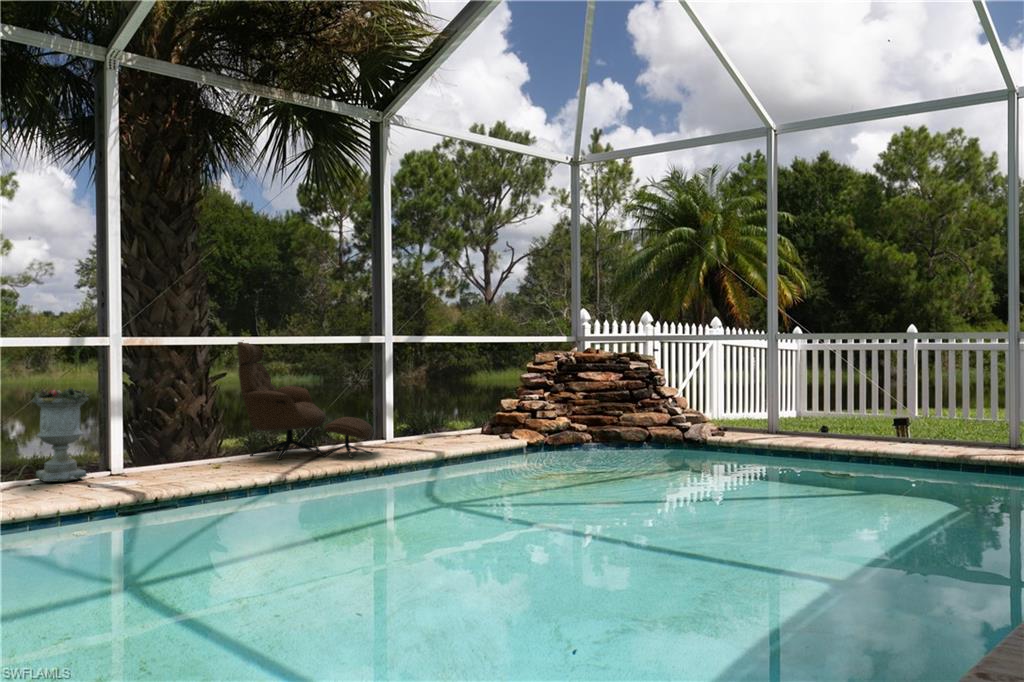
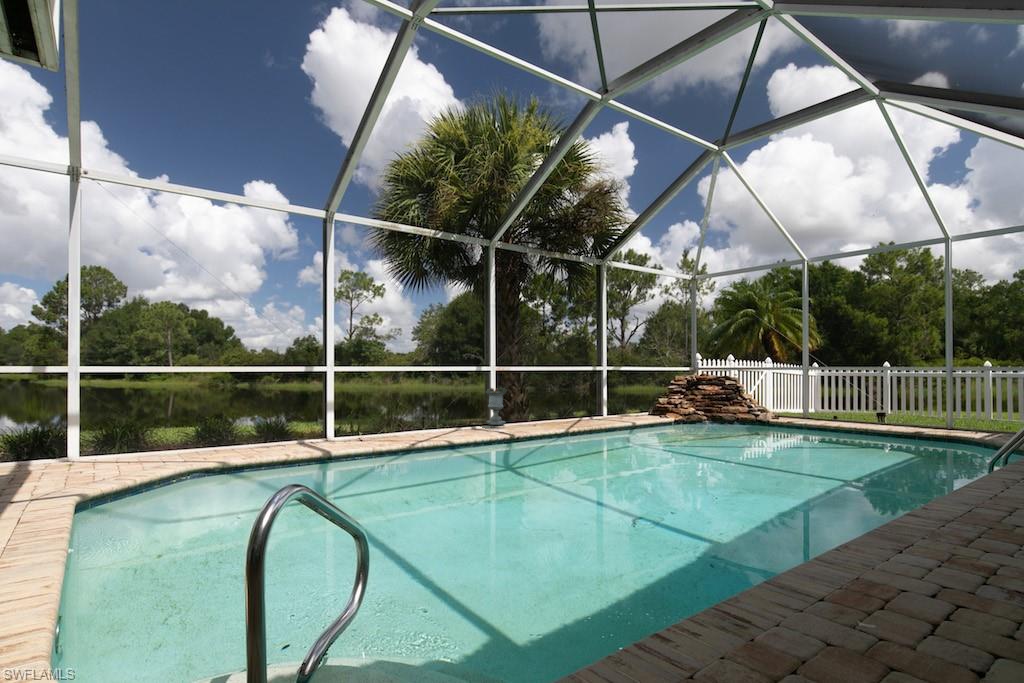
lounge chair: present [238,340,373,460] -> none [552,368,610,422]

